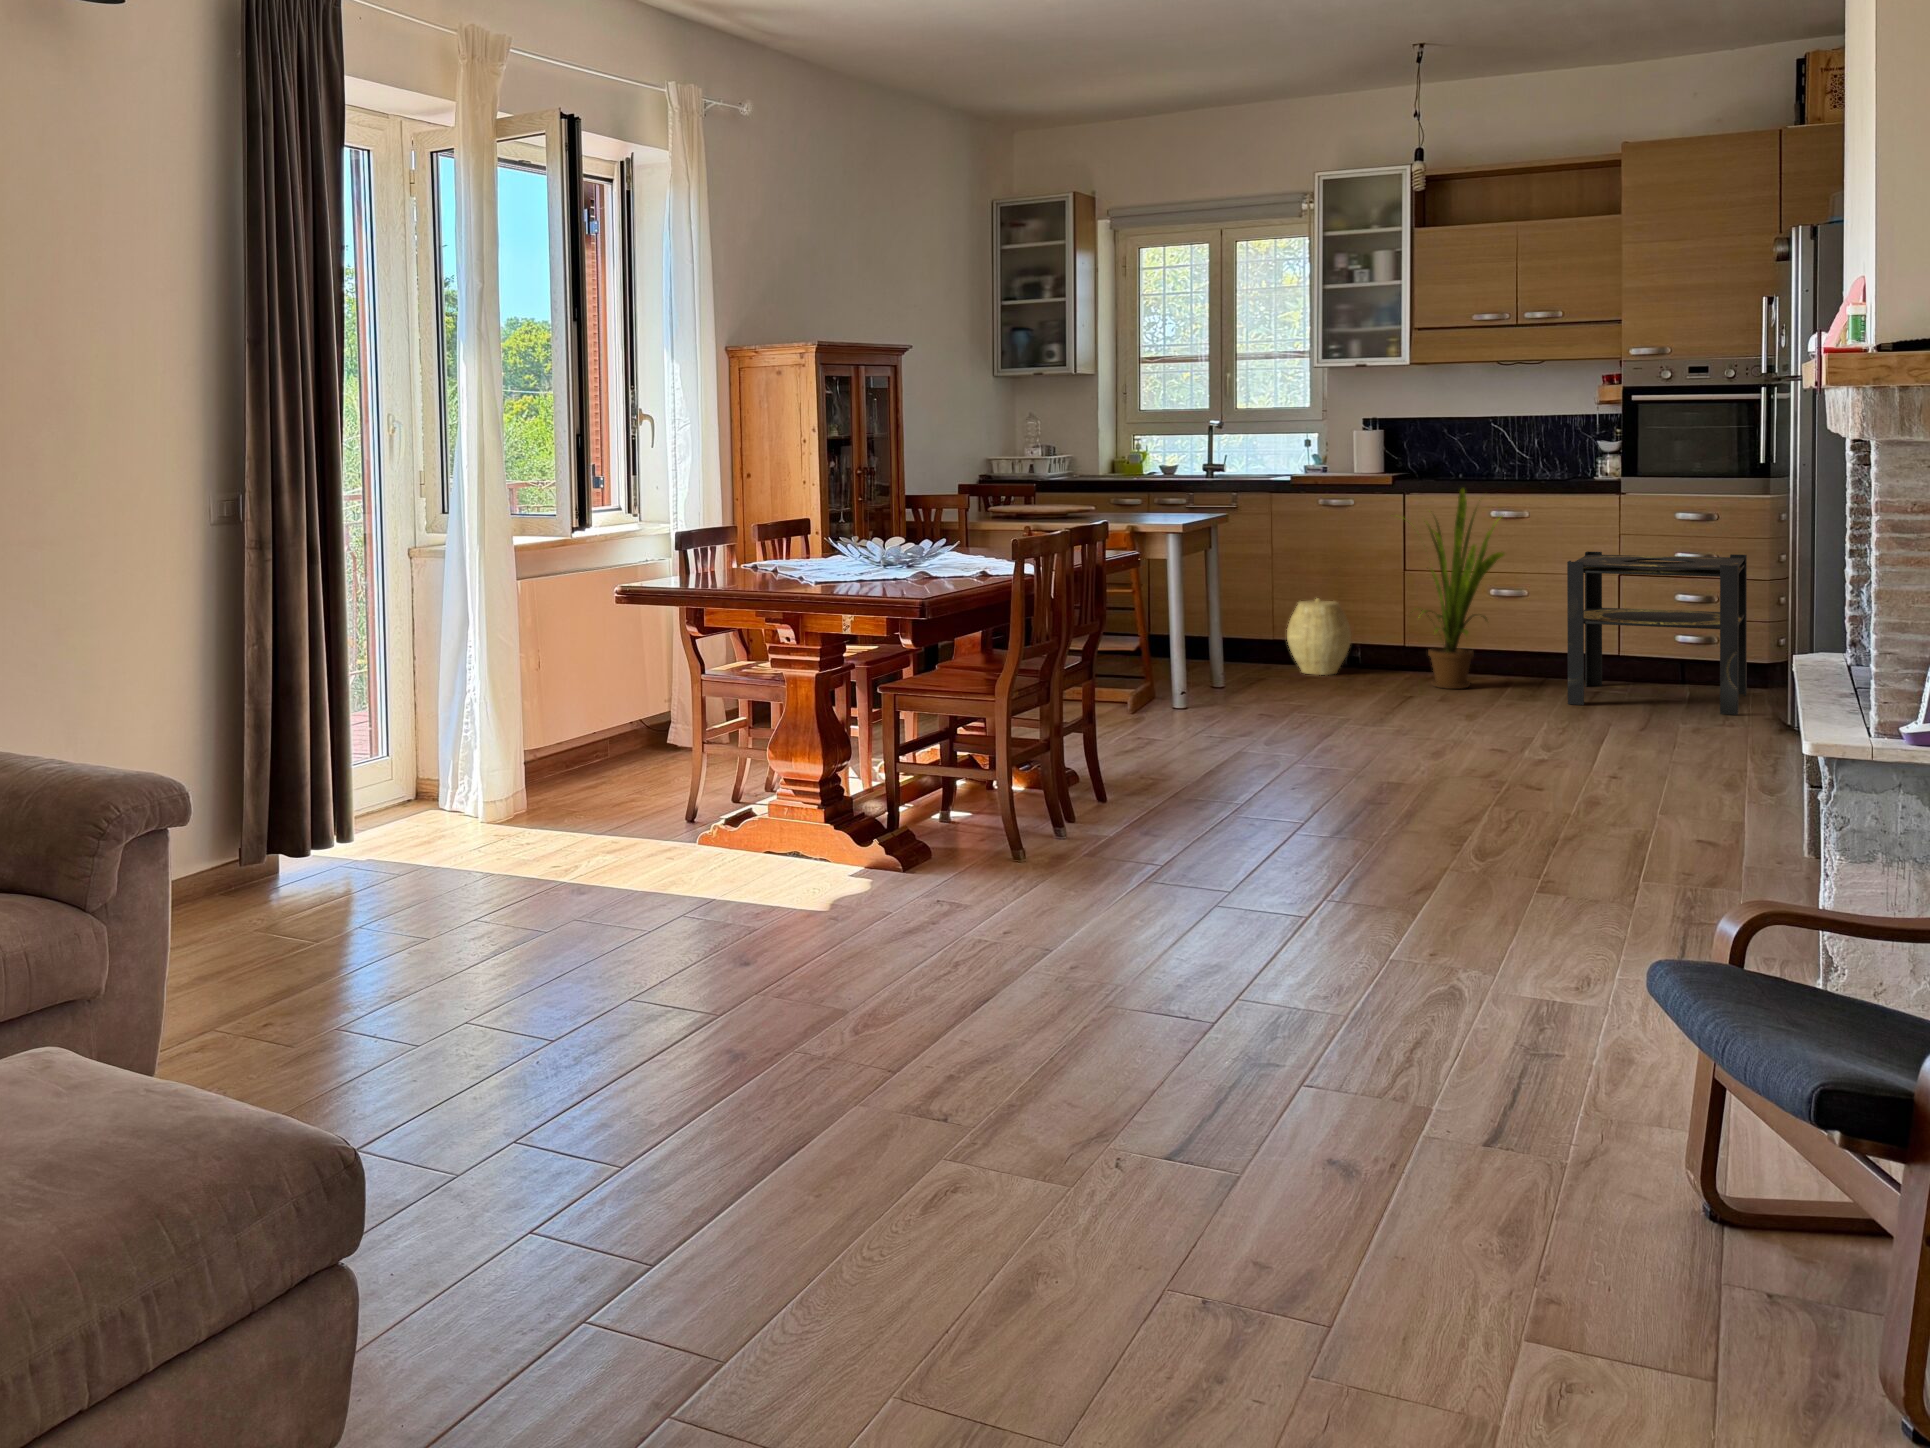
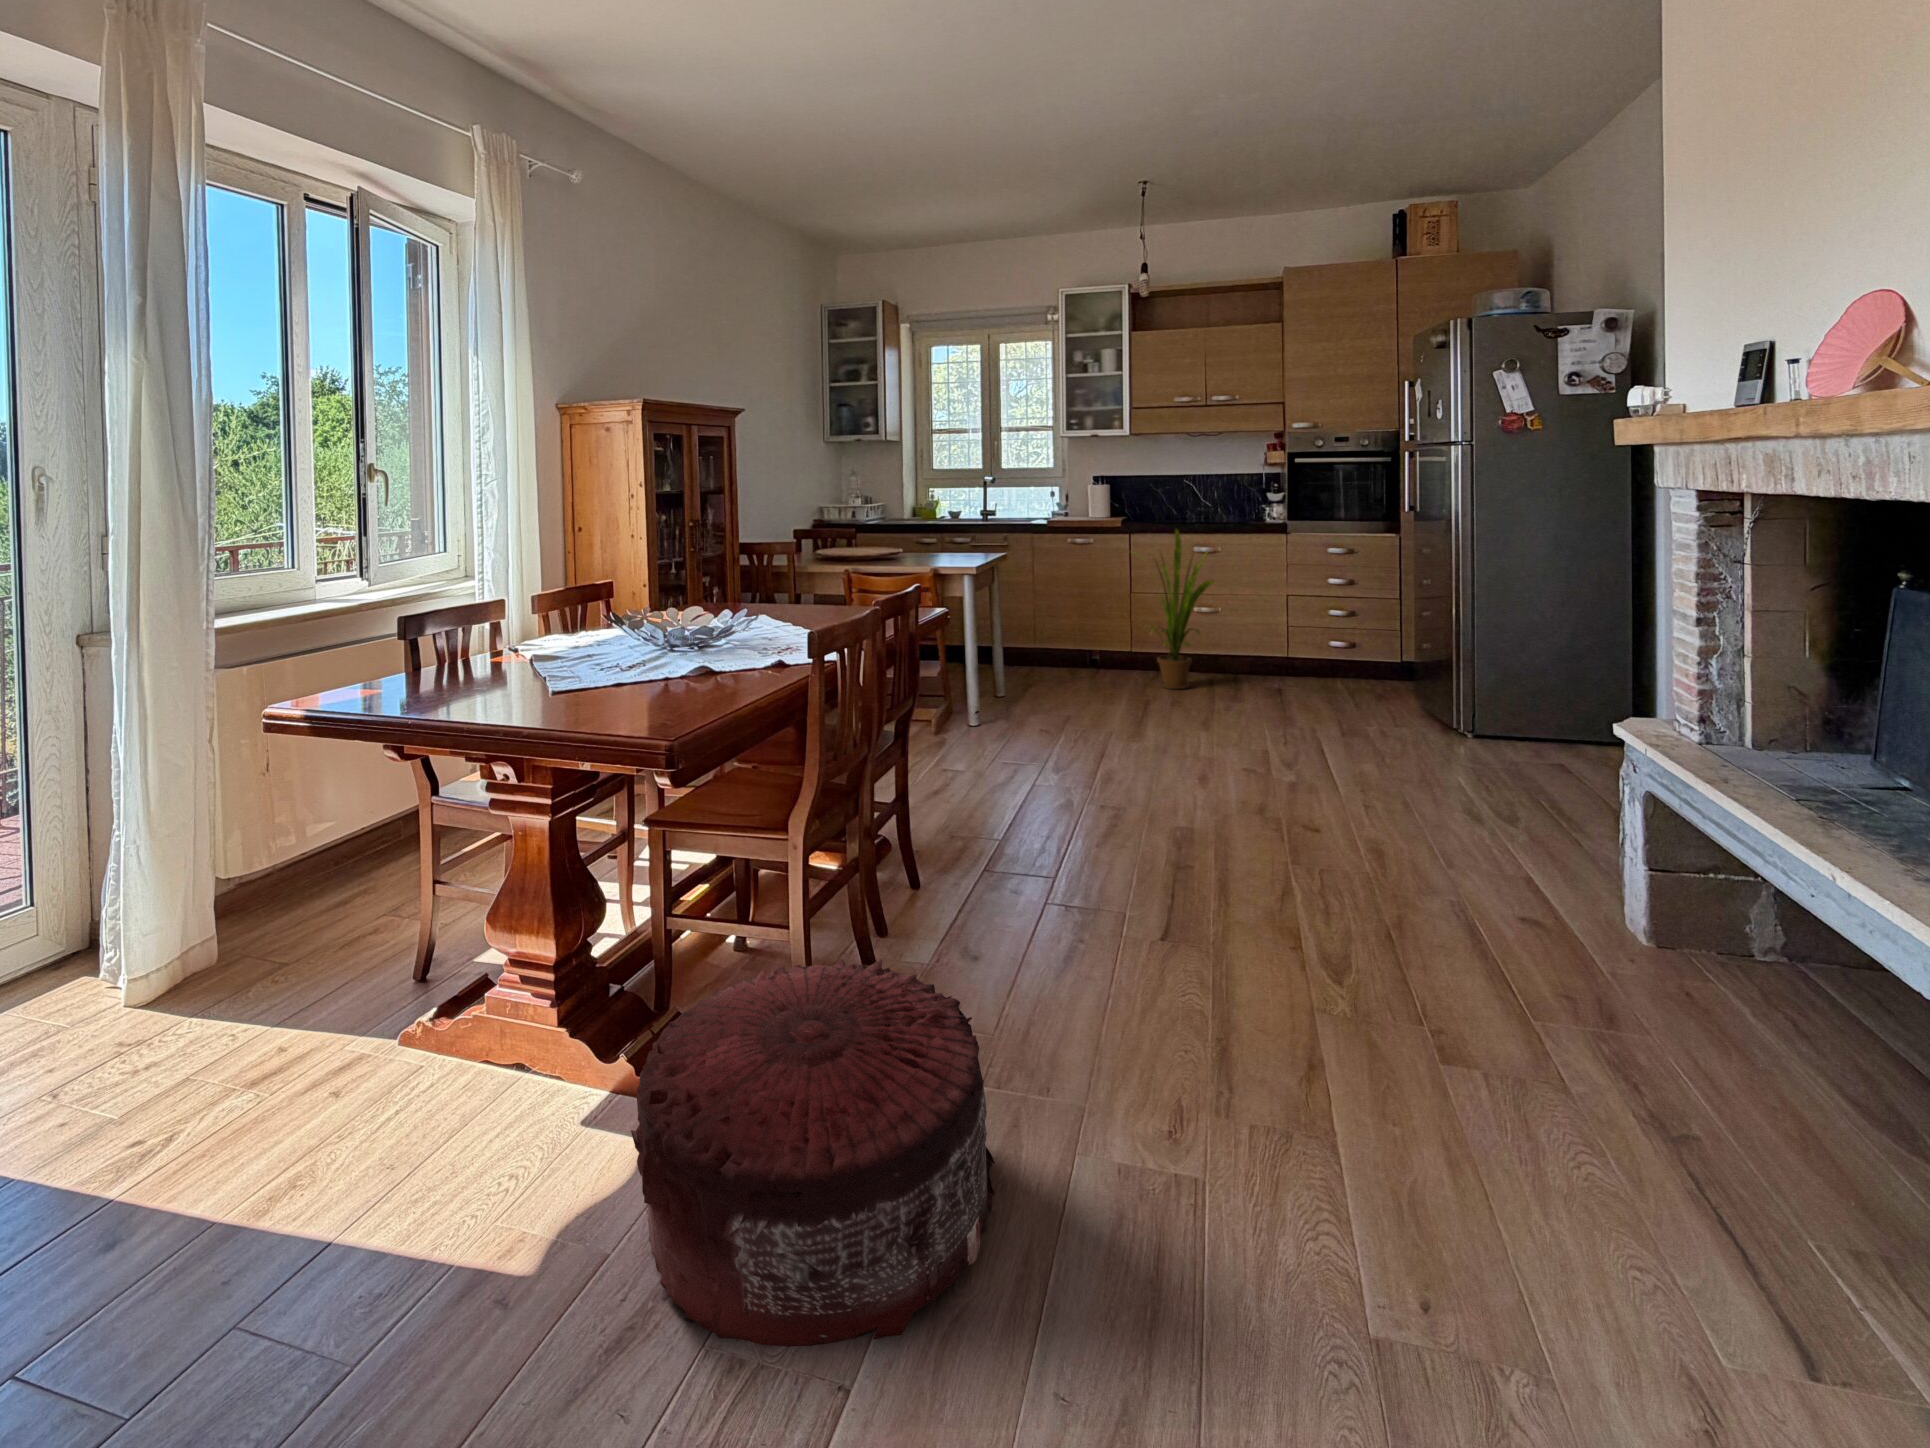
side table: present [1567,551,1747,715] -> none [1268,577,1402,712]
woven basket: present [1287,599,1351,675] -> none [1048,616,1095,676]
pouf: none [912,767,1146,918] -> present [631,960,995,1347]

